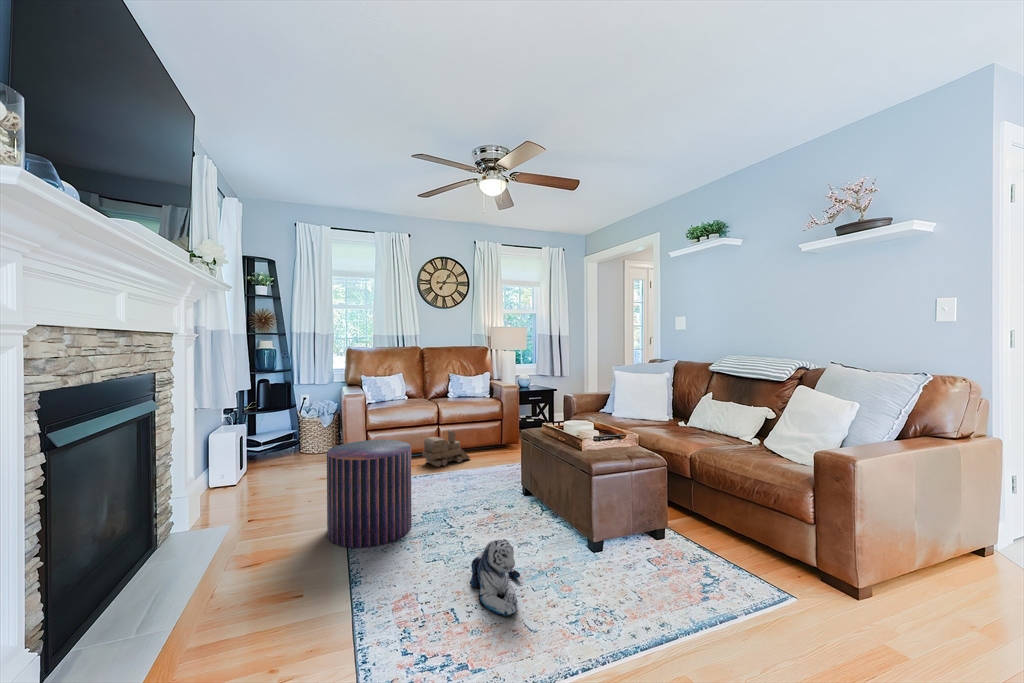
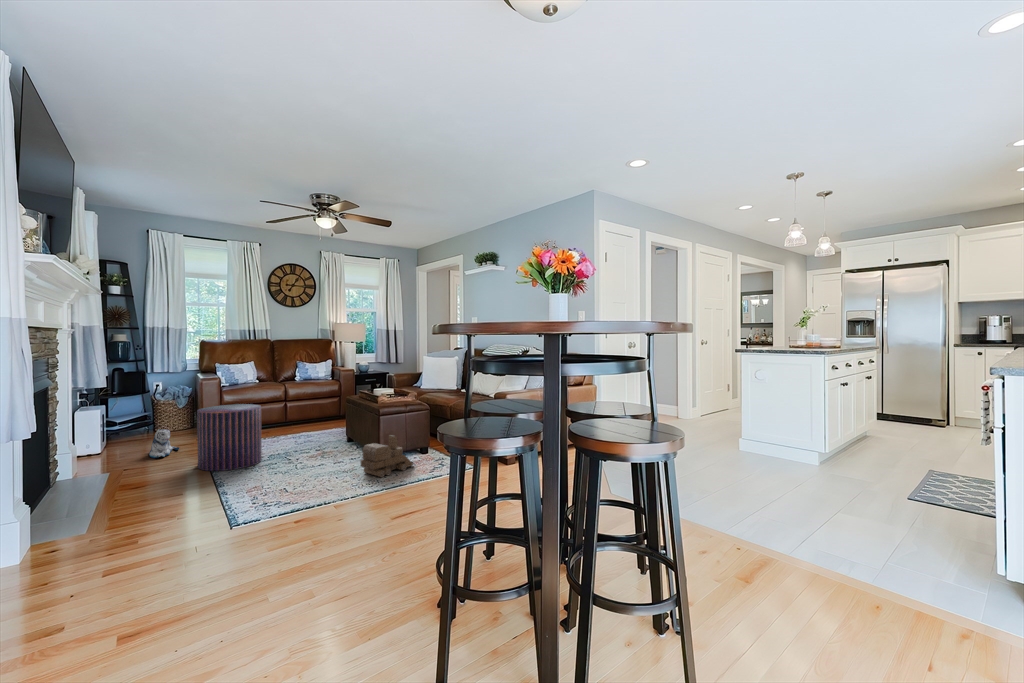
toy train: present [422,430,470,467] -> present [361,435,414,477]
plush toy: present [470,539,520,617] -> present [149,429,179,458]

